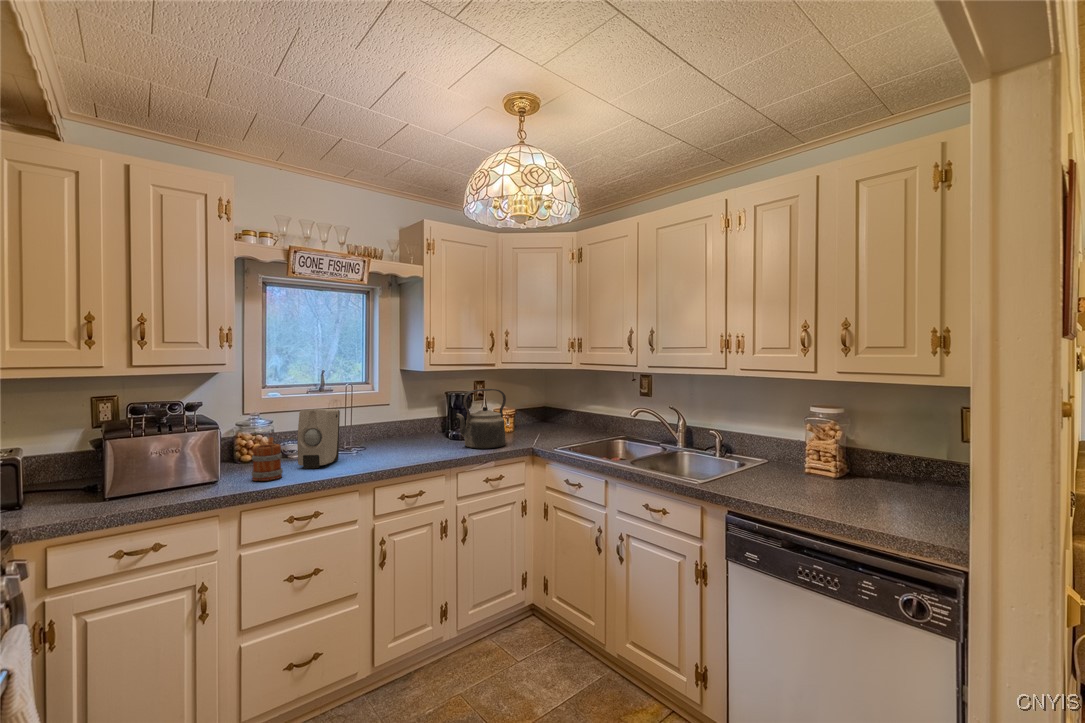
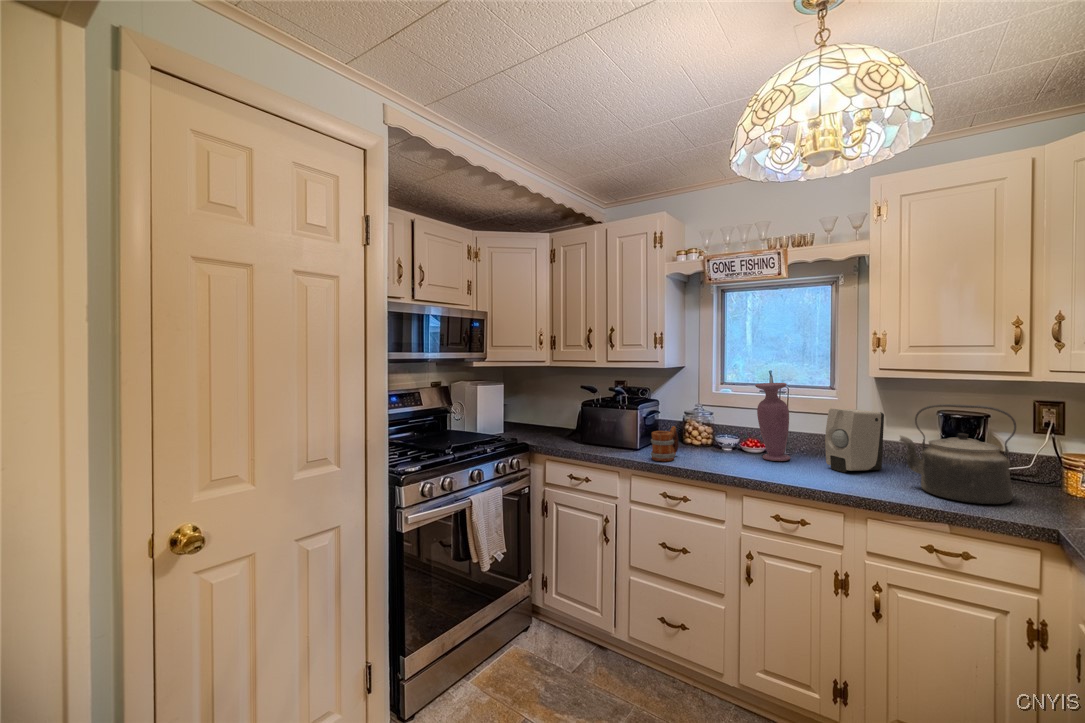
vase: none [341,382,371,455] -> present [755,383,790,461]
soap dispenser: present [297,409,340,469] -> present [825,408,884,472]

